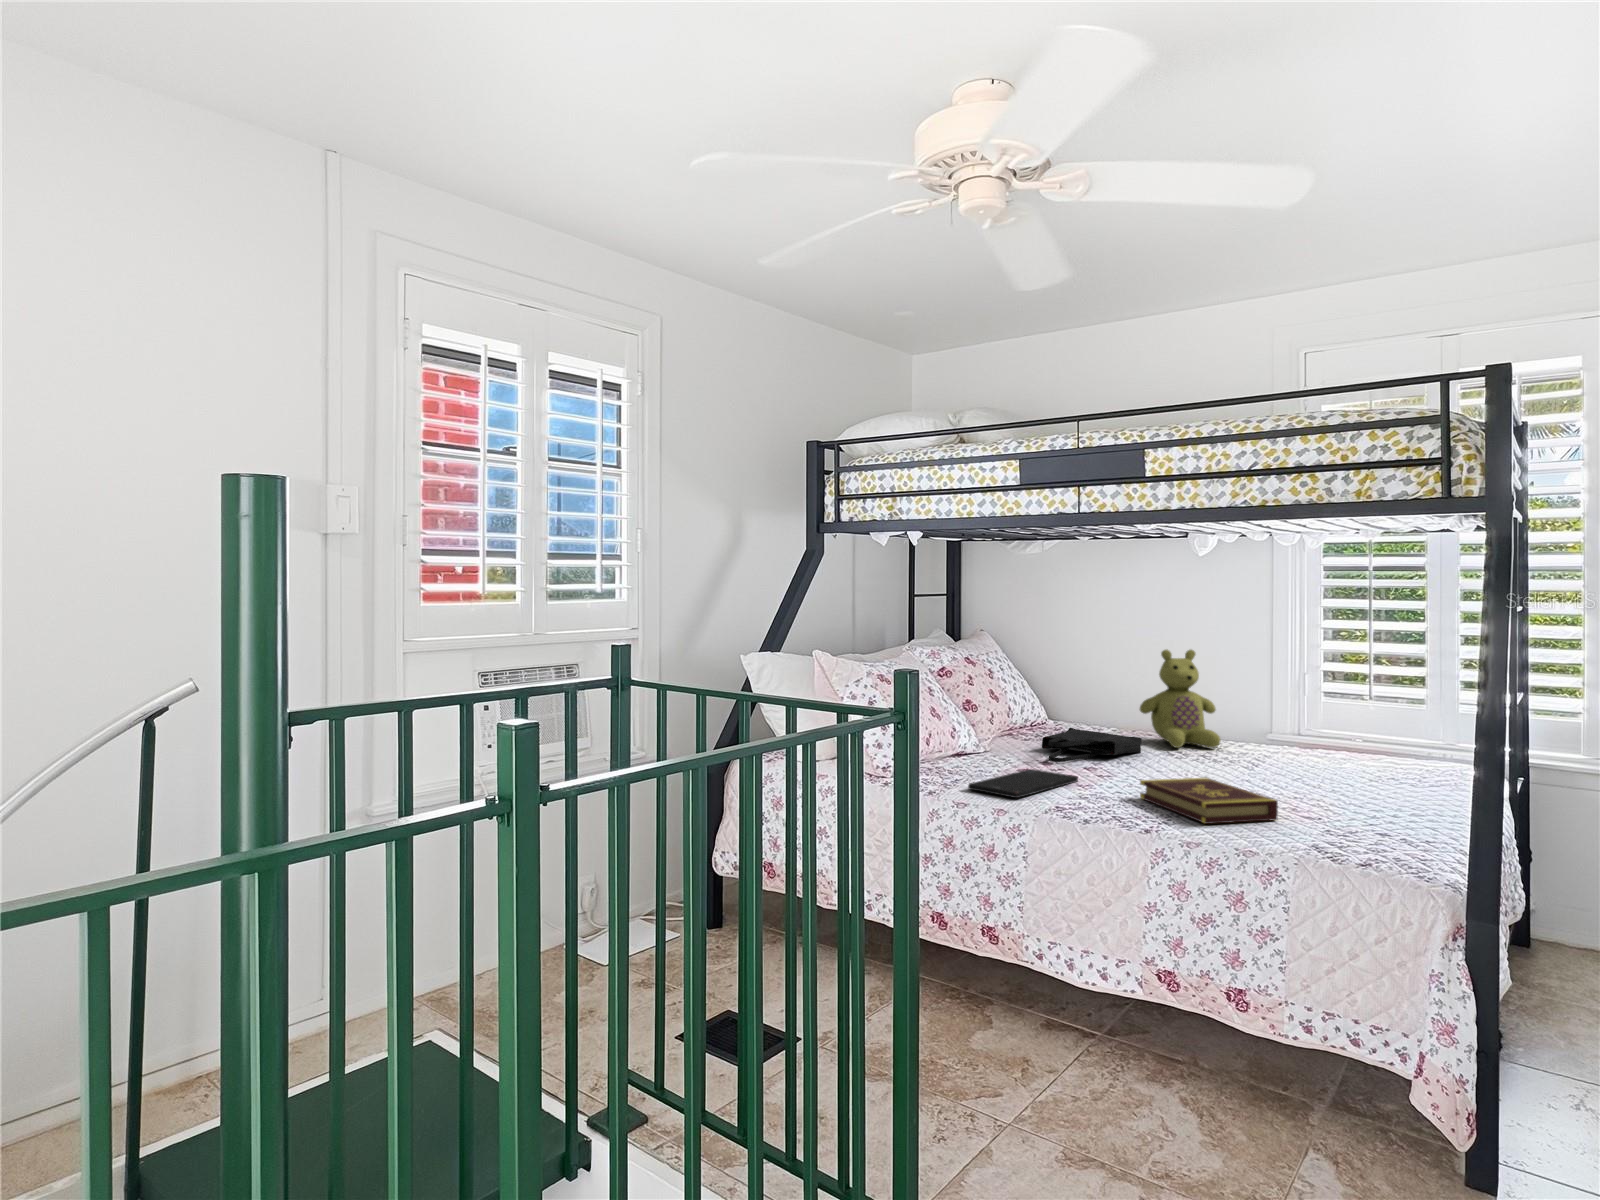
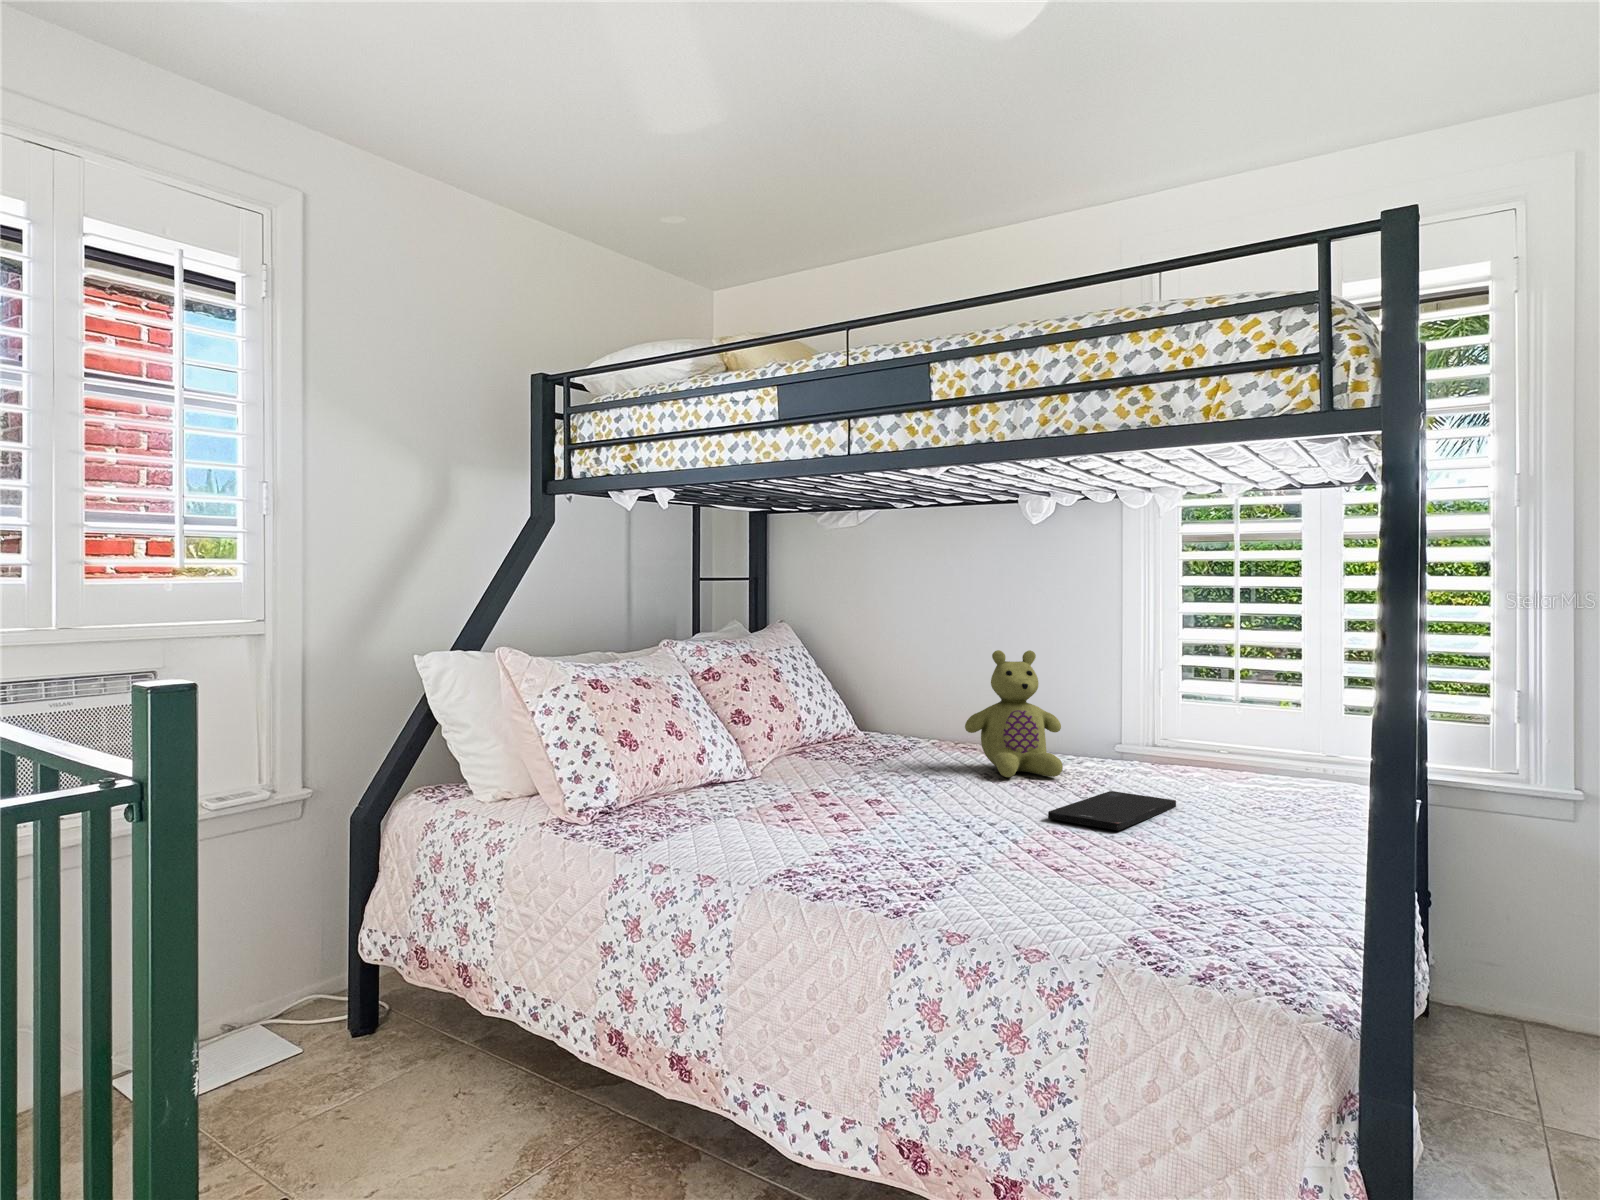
tote bag: present [1042,728,1142,762] -> none [829,751,960,799]
smartphone: present [968,769,1078,798] -> present [1048,791,1176,830]
book: present [1140,778,1278,824] -> none [916,824,1095,901]

